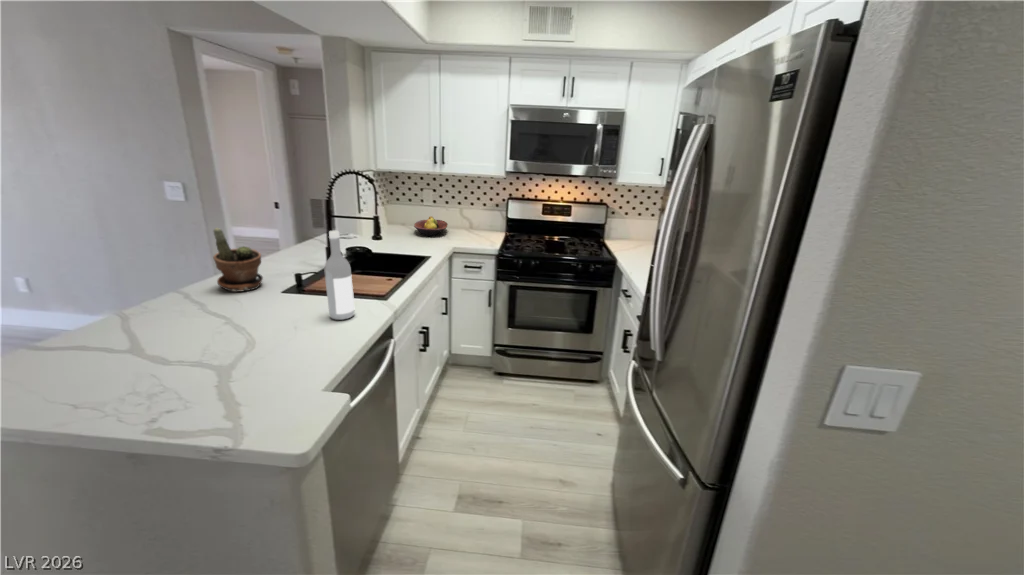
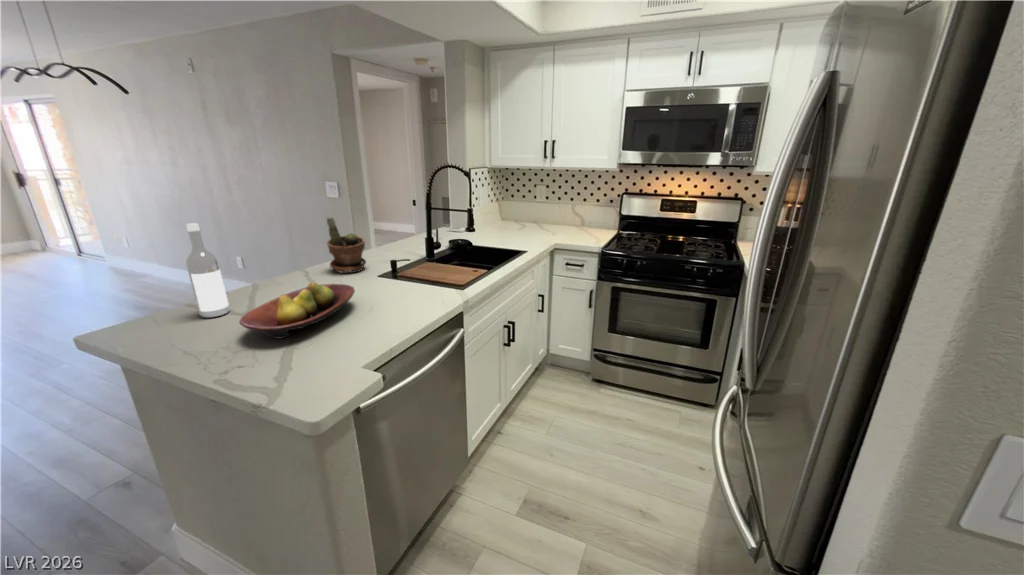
fruit bowl: present [414,216,448,236] -> present [239,283,355,338]
wine bottle: present [324,231,354,320] -> present [186,223,229,318]

